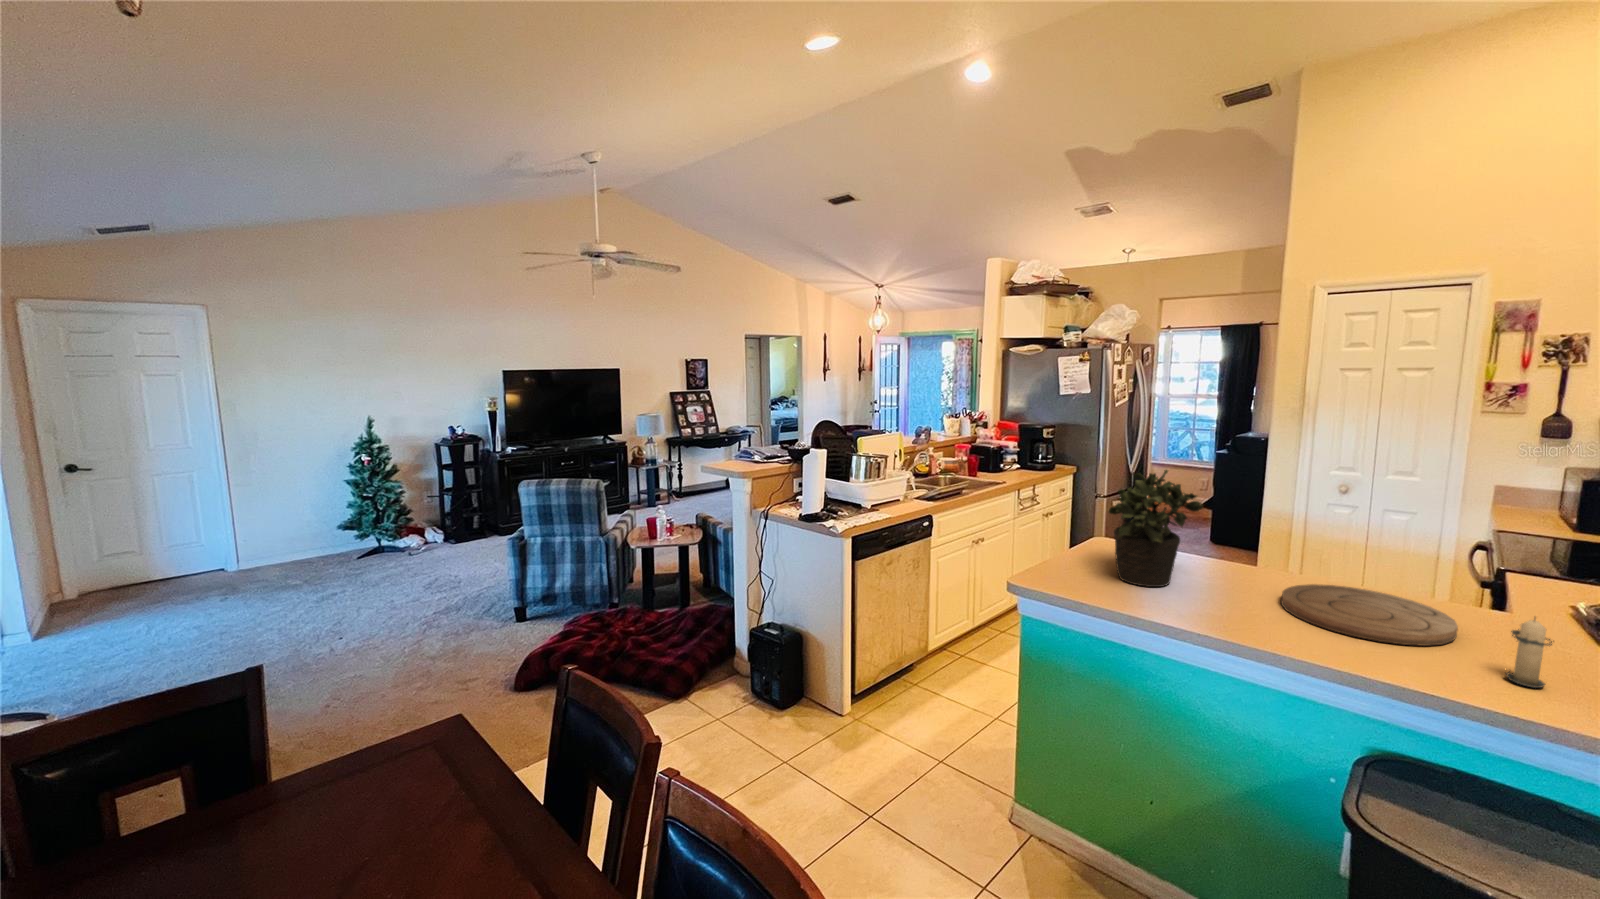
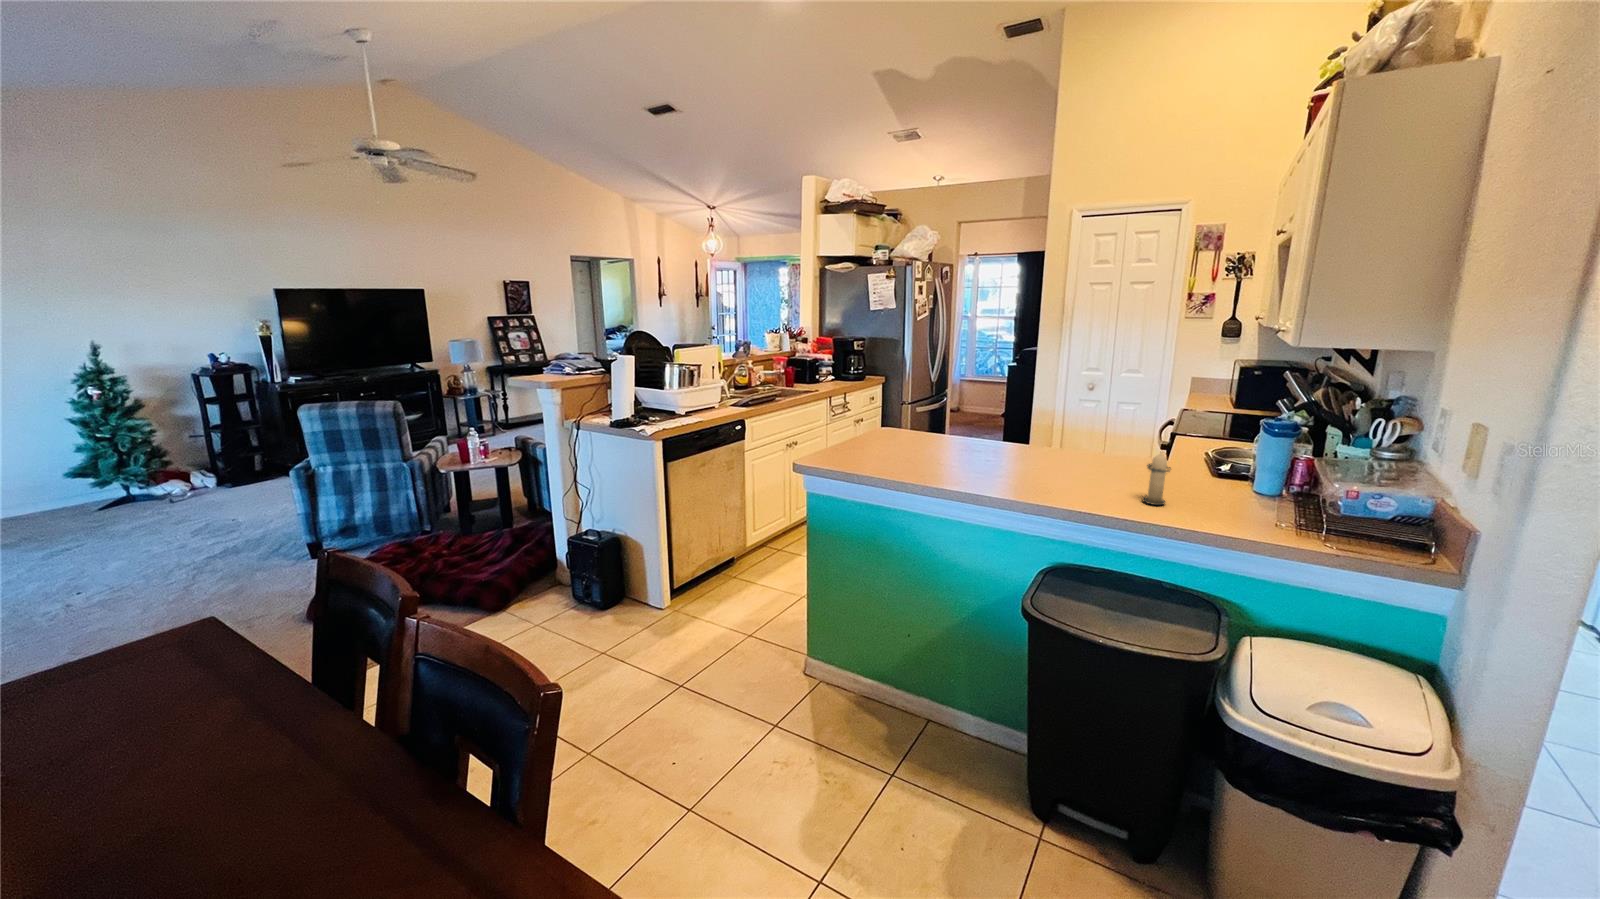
potted plant: present [1109,470,1203,587] -> none [879,357,955,460]
cutting board: present [1281,584,1458,646] -> none [1007,449,1123,485]

